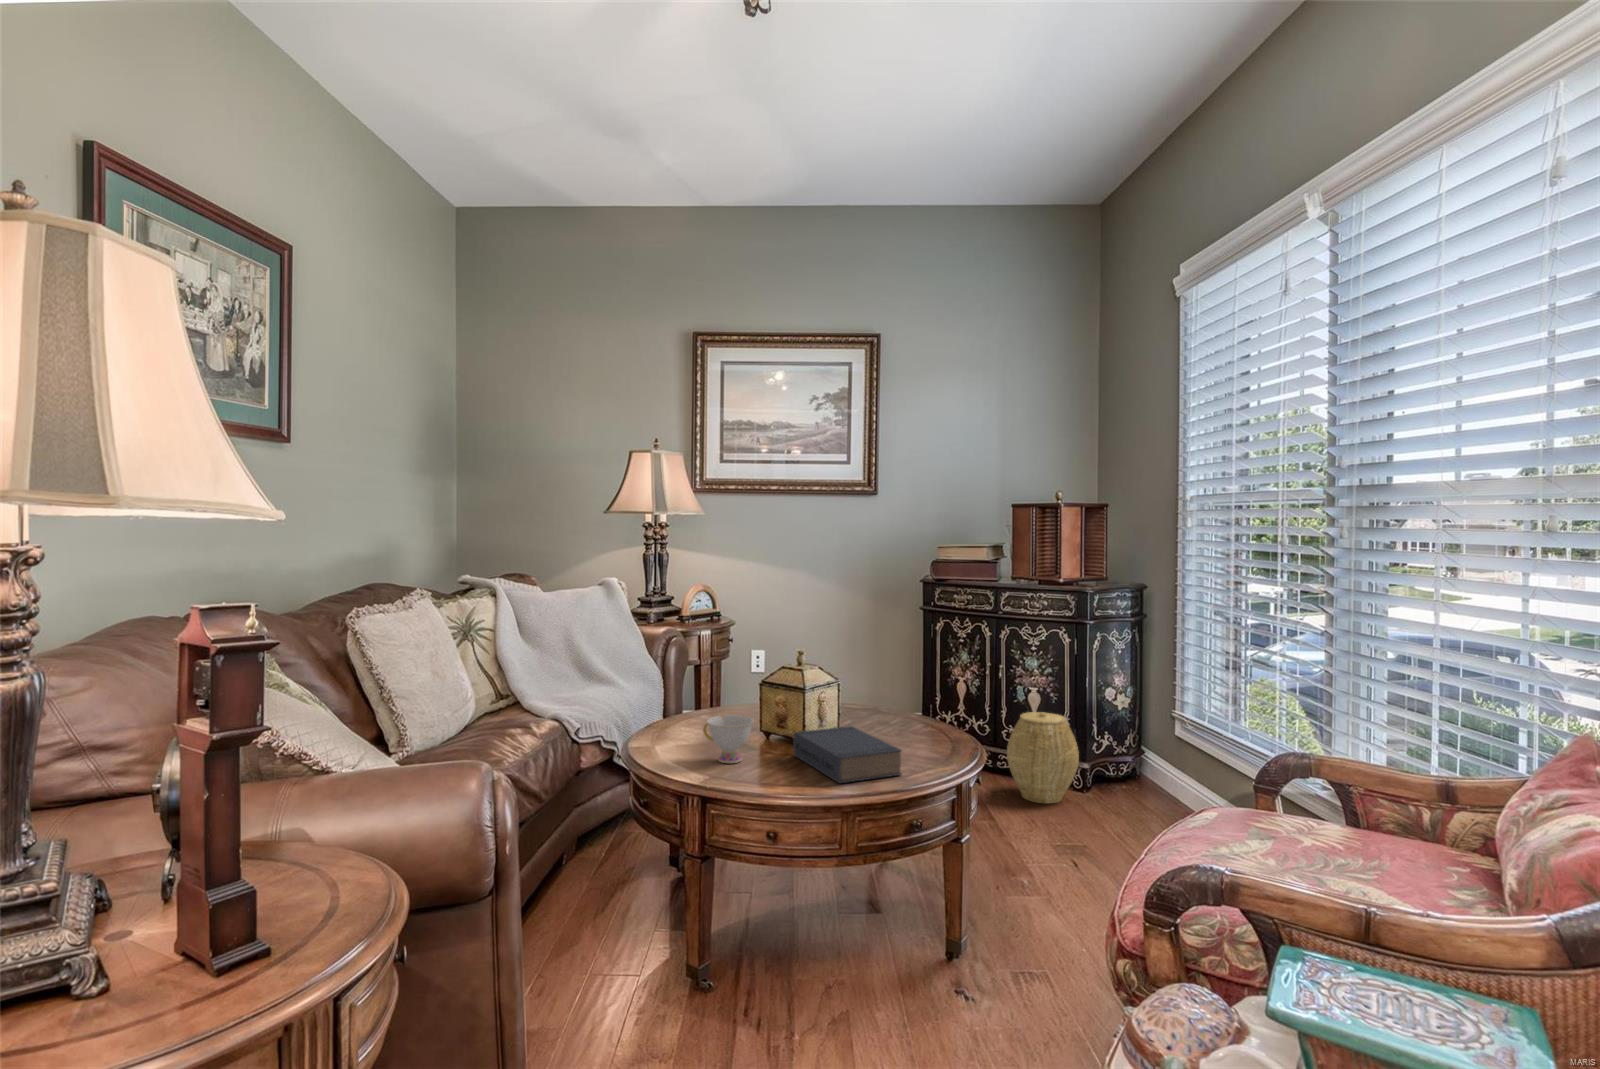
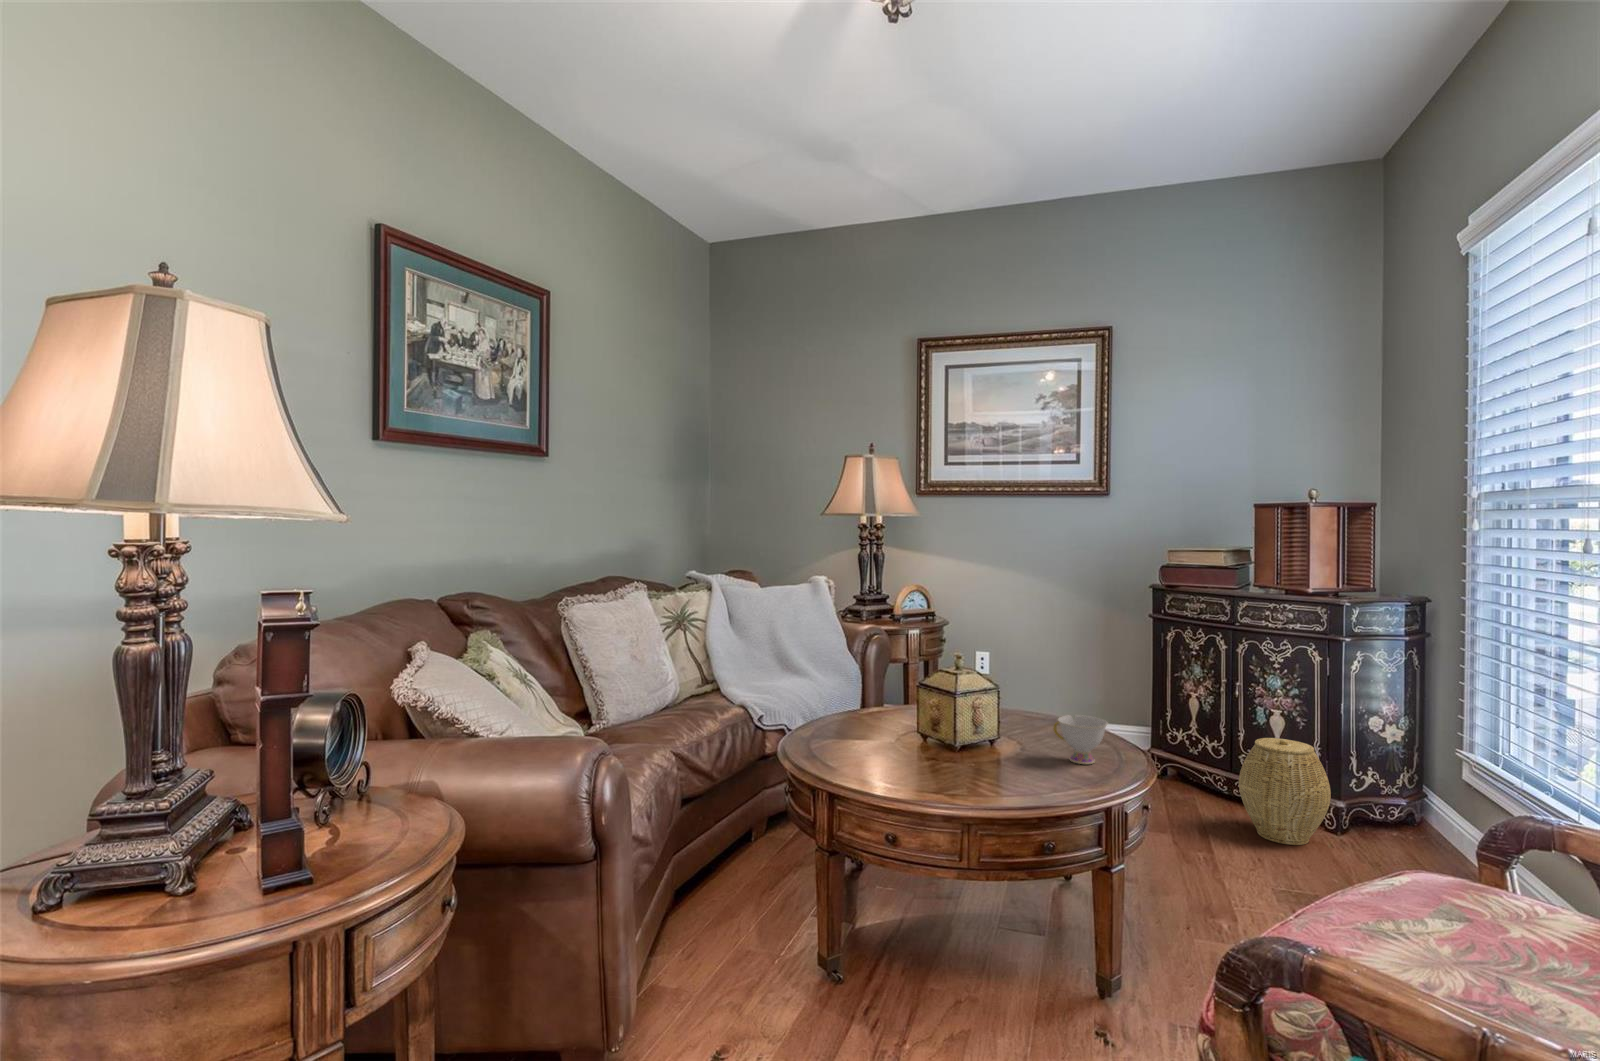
teacup: present [703,715,754,763] -> present [1053,715,1108,764]
book: present [793,726,901,783] -> none [932,736,1036,795]

